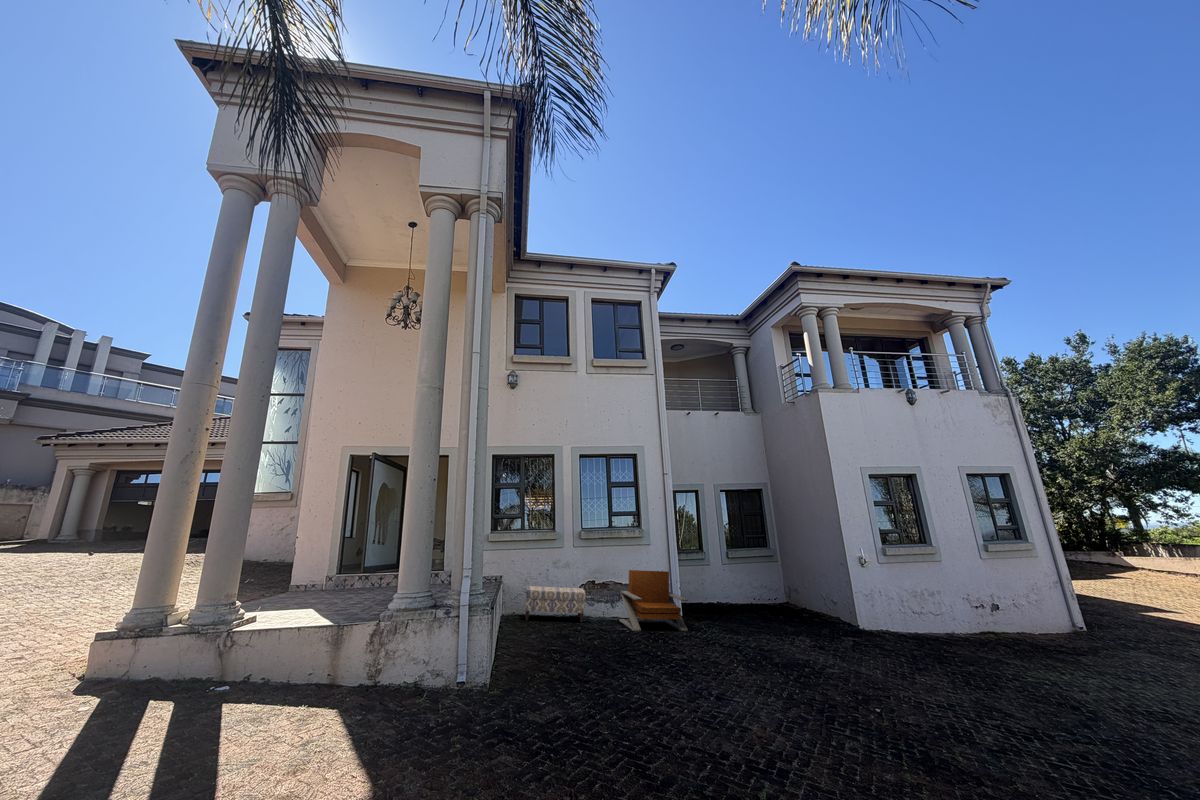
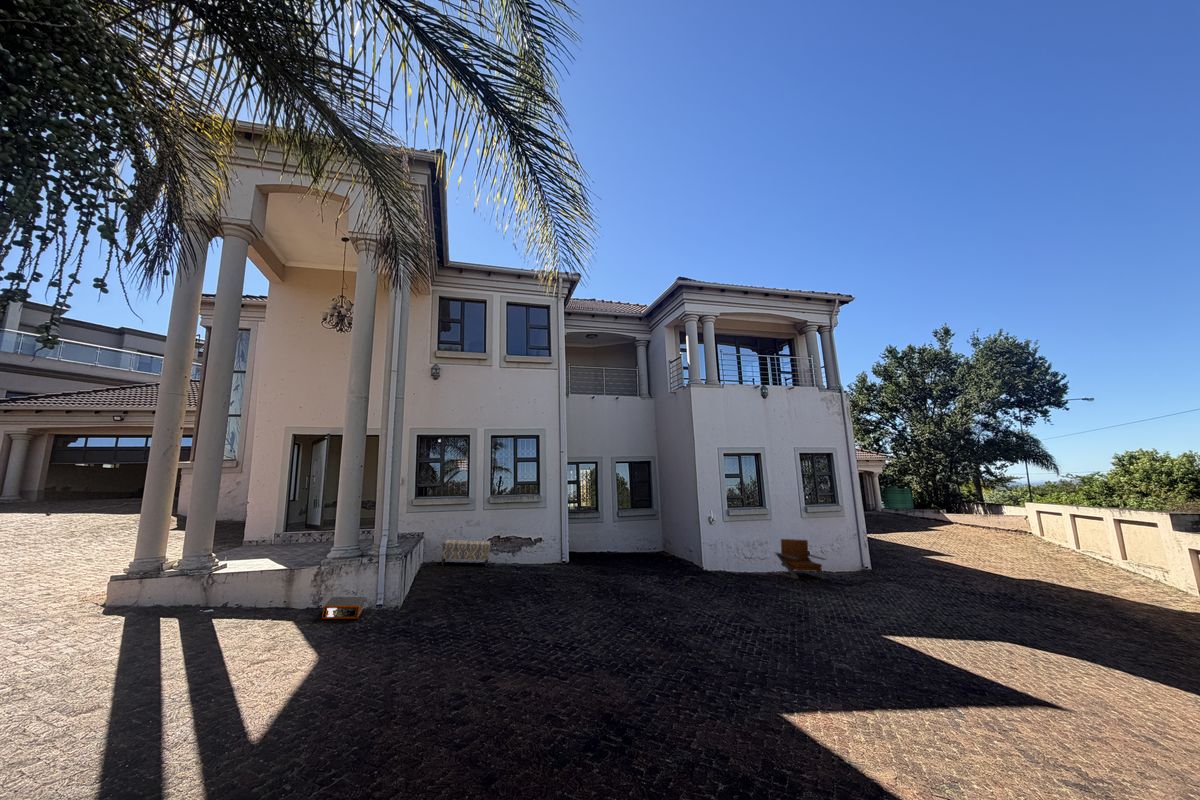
lounge chair: present [619,570,688,631] -> present [776,539,826,579]
storage box: none [380,668,439,706] -> present [322,597,365,619]

